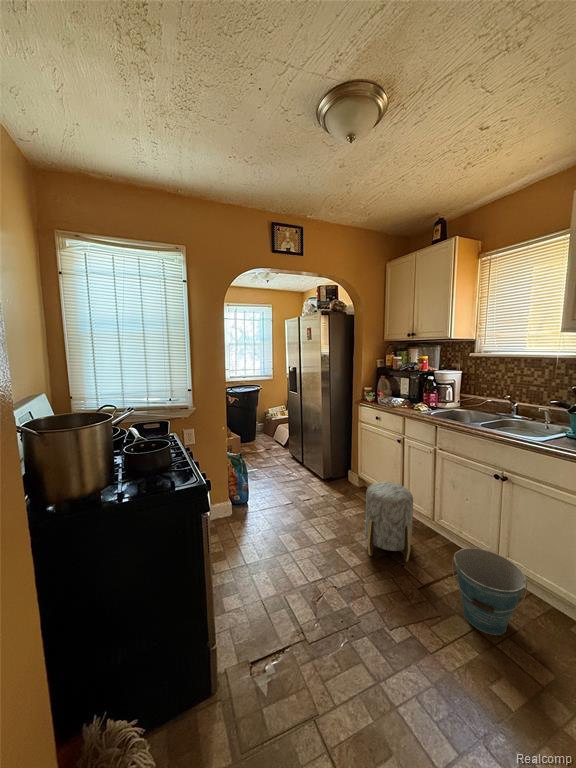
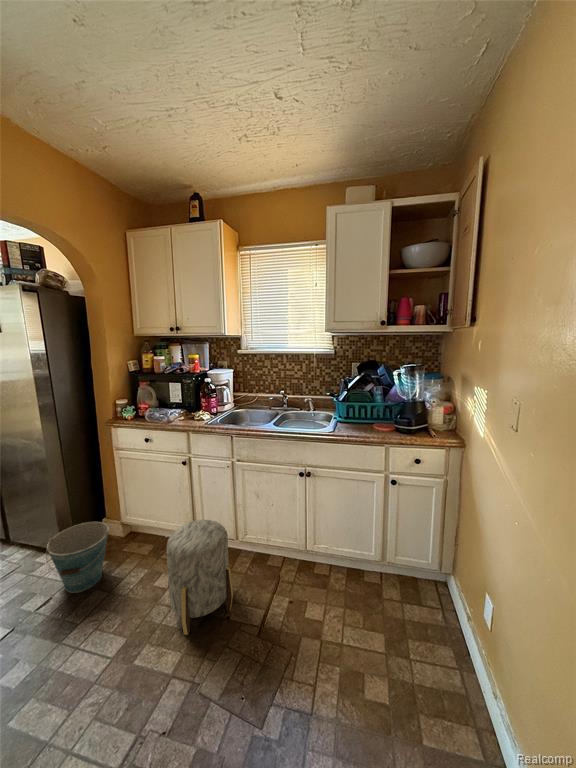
bucket: present [452,548,527,635] -> present [46,522,109,593]

